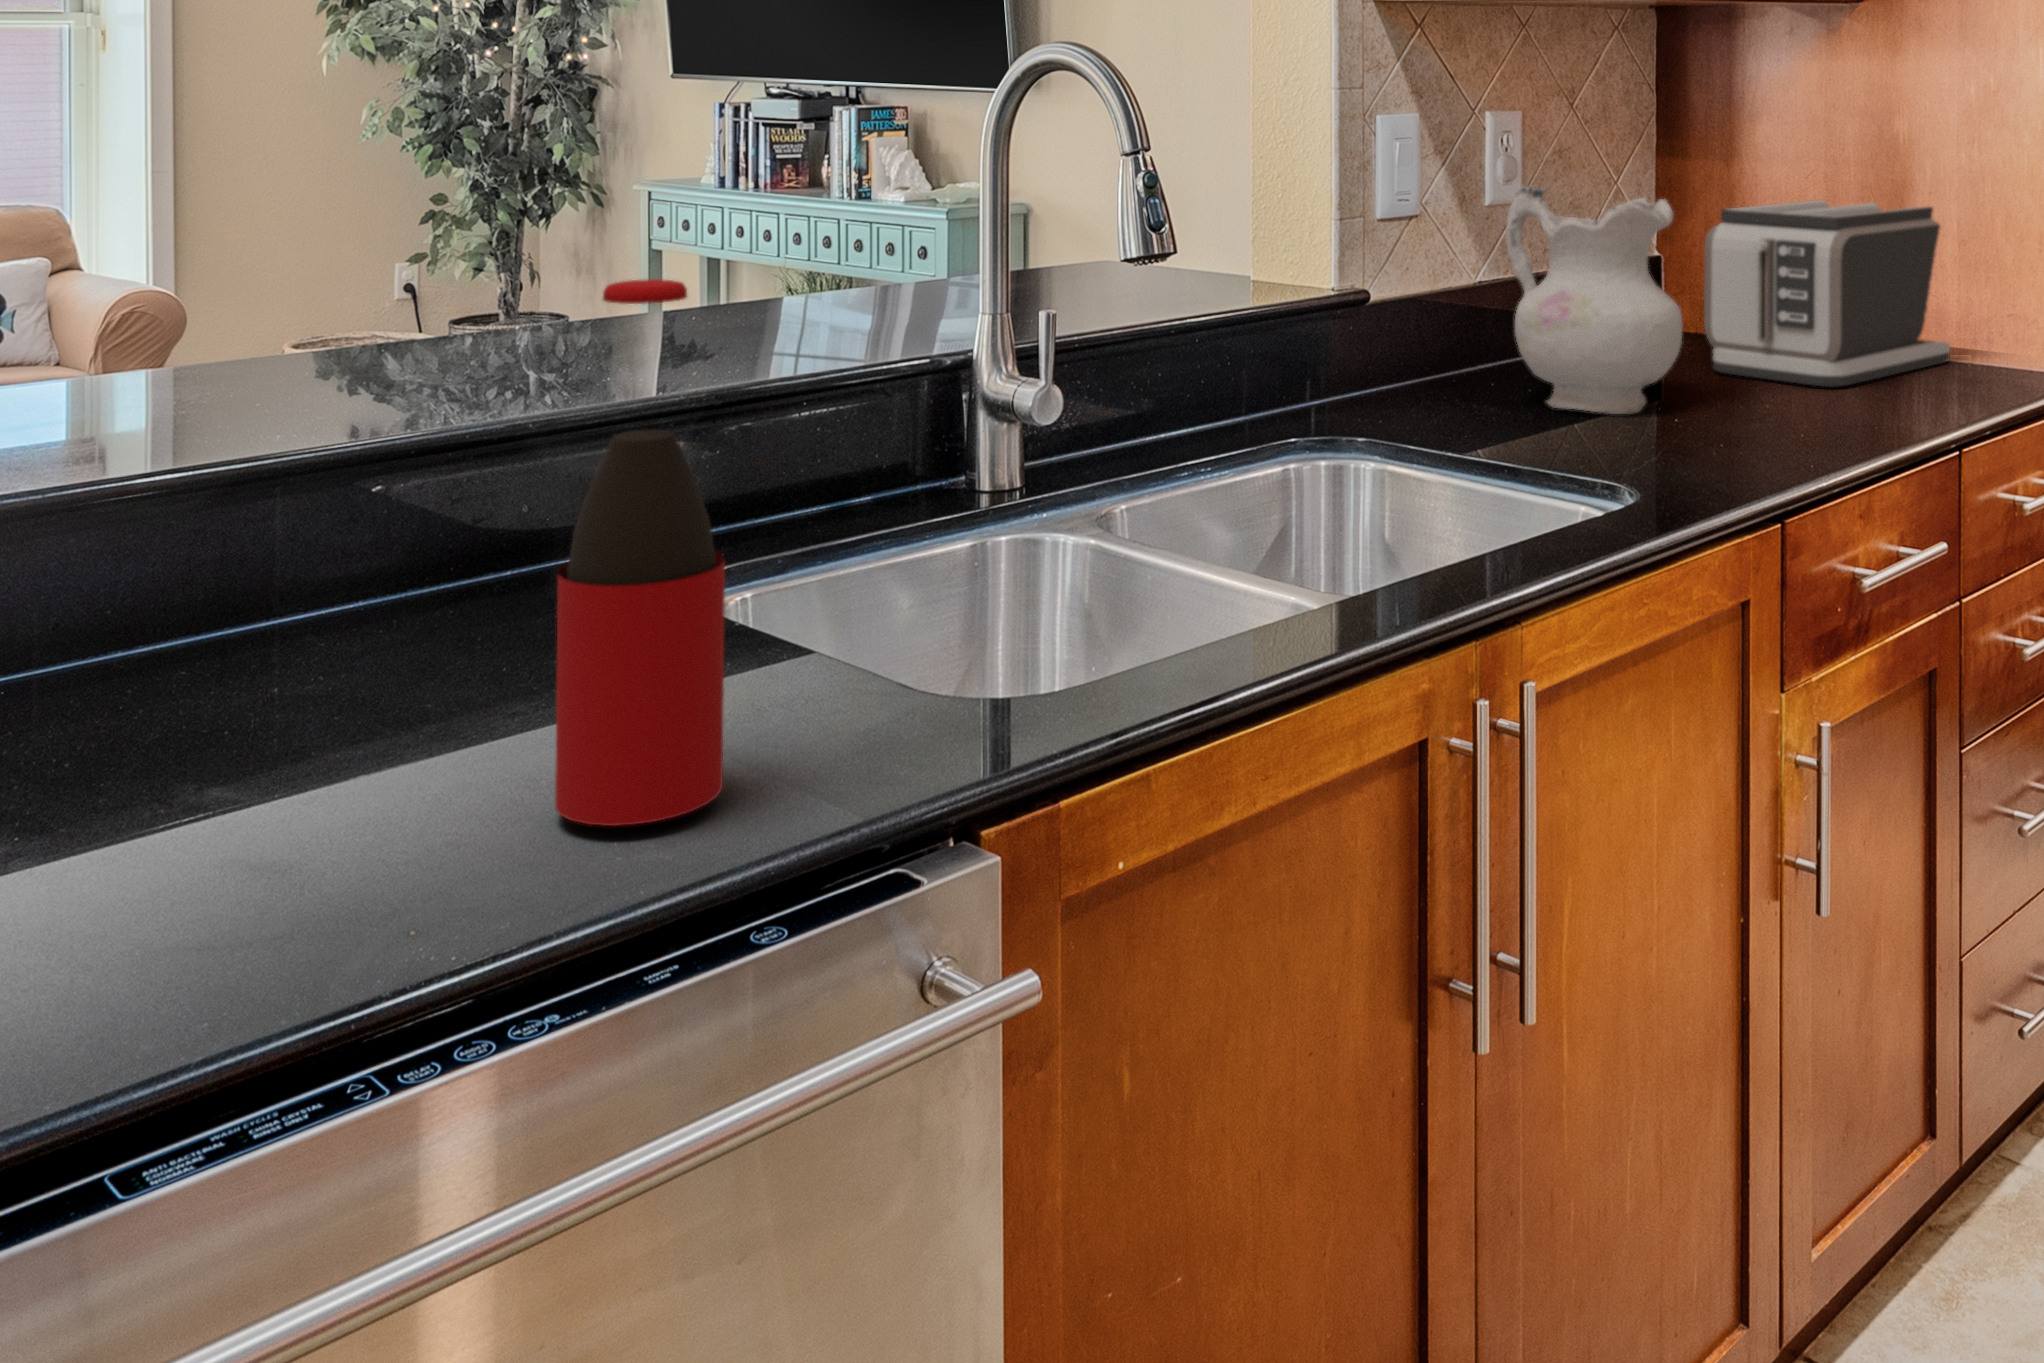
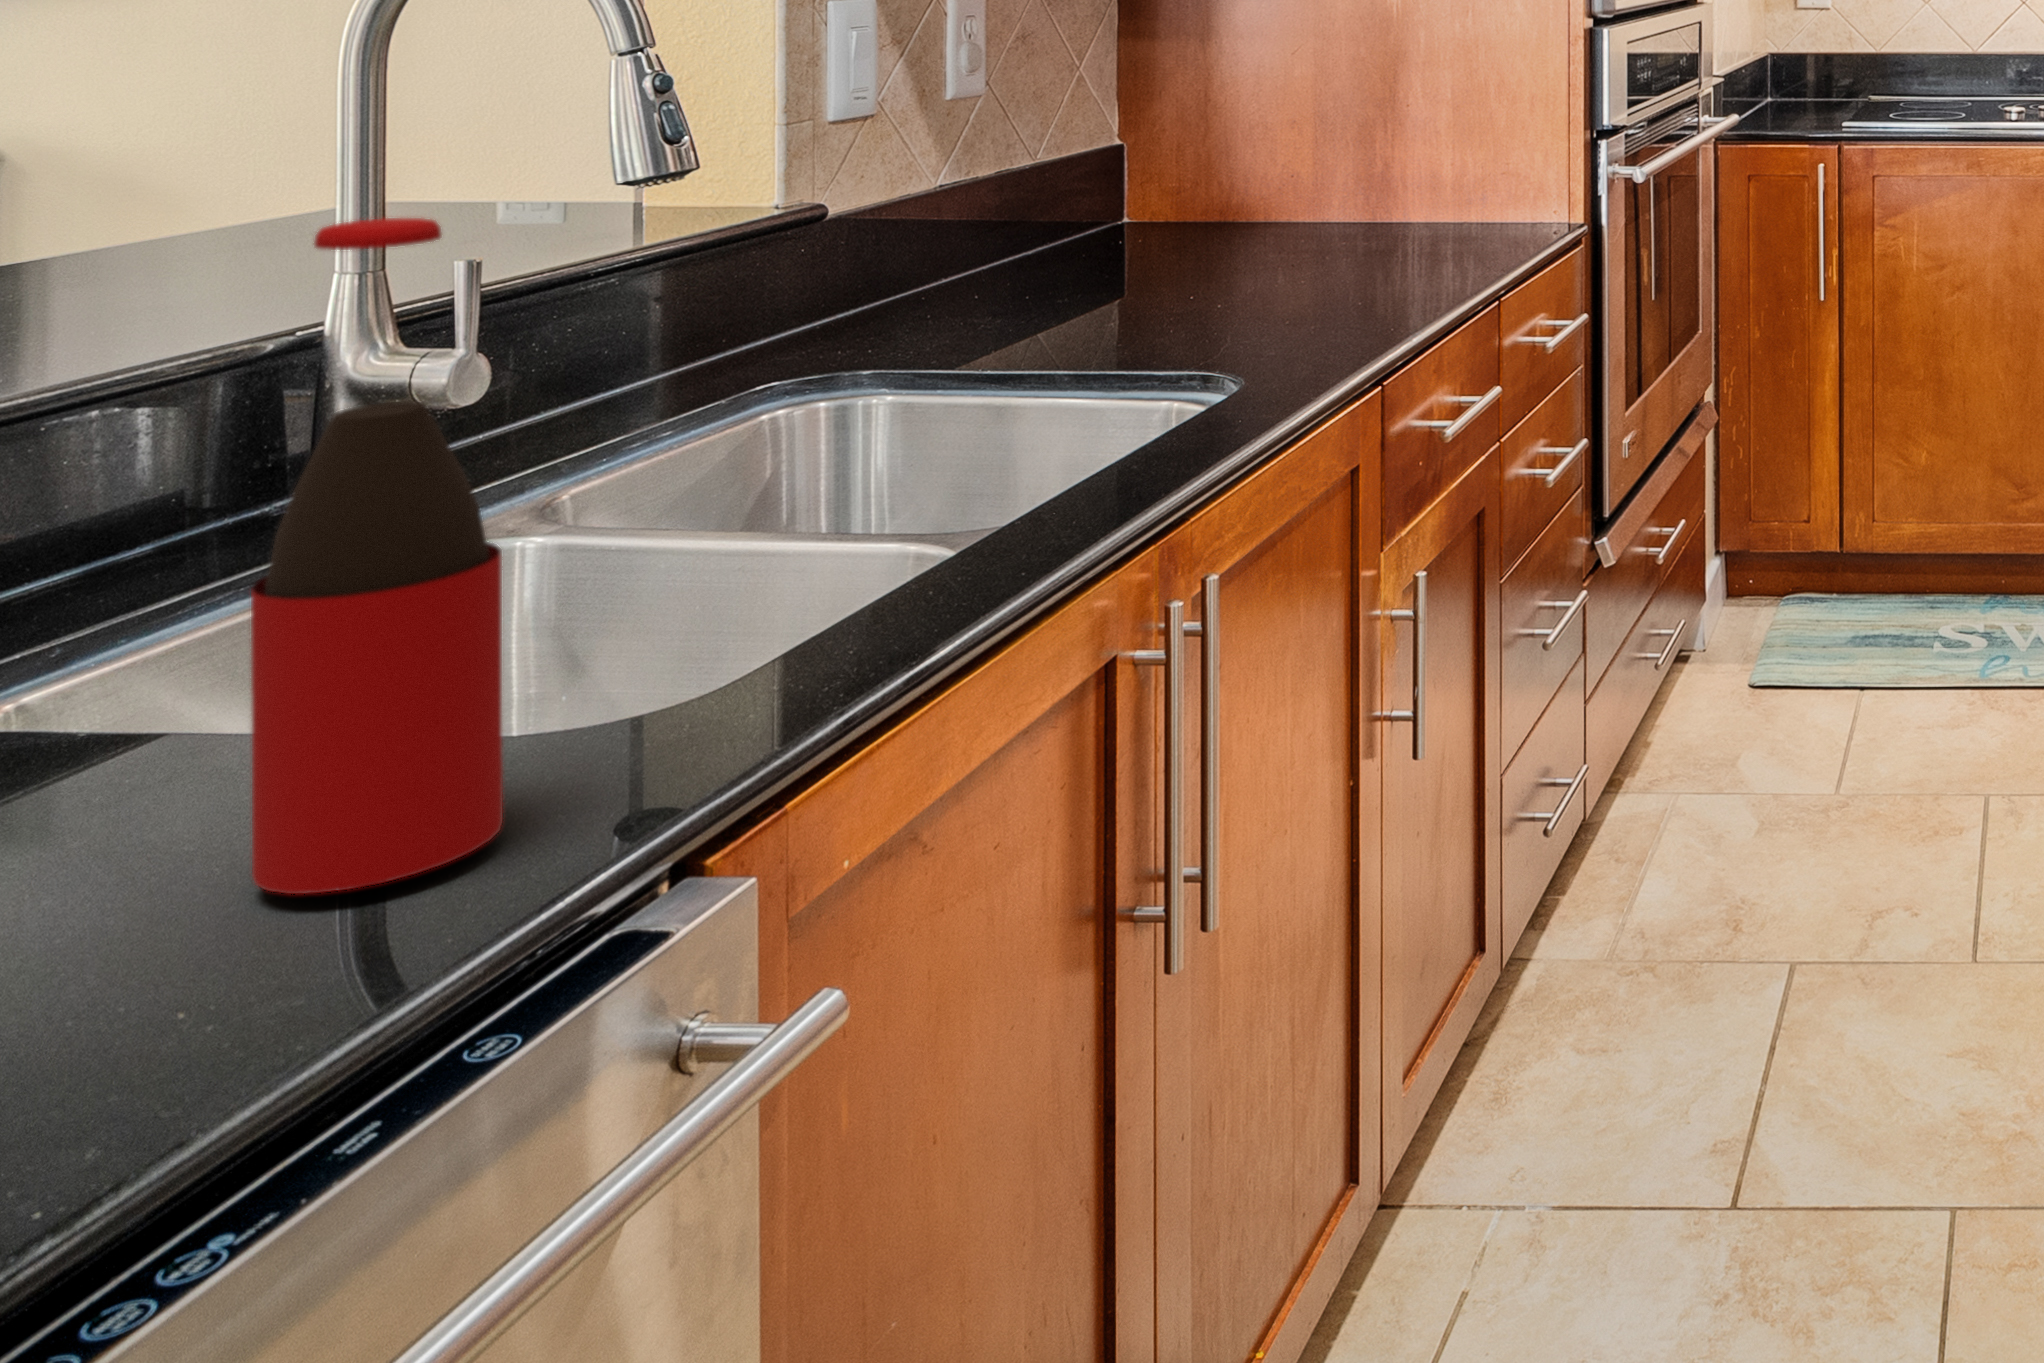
ceramic pitcher: present [1506,186,1682,414] -> none [1013,74,1224,309]
toaster: present [1704,200,1950,387] -> none [1212,75,1446,258]

